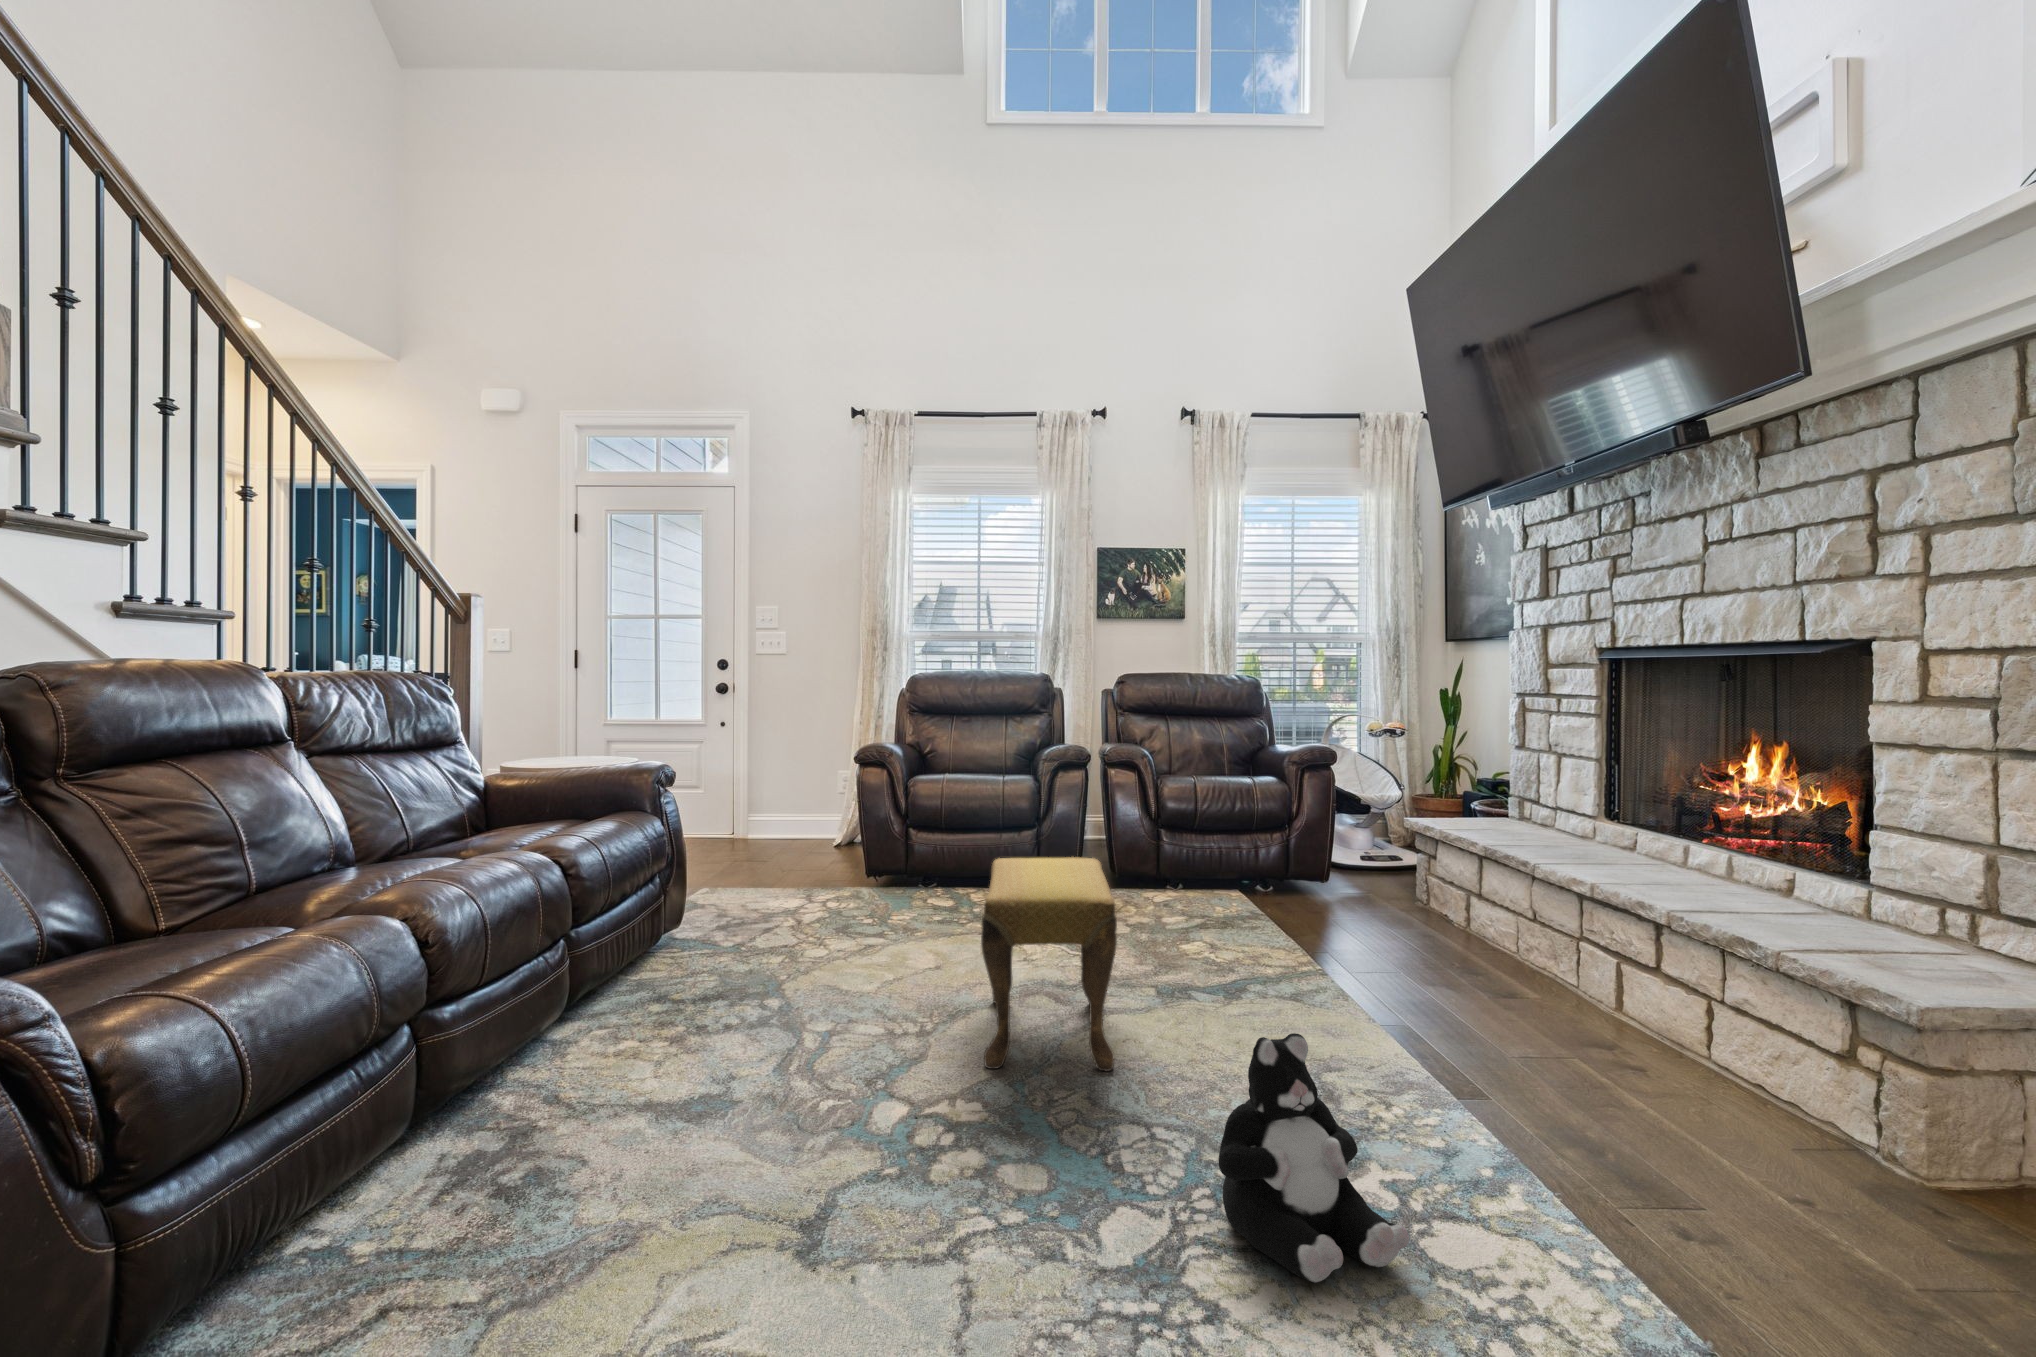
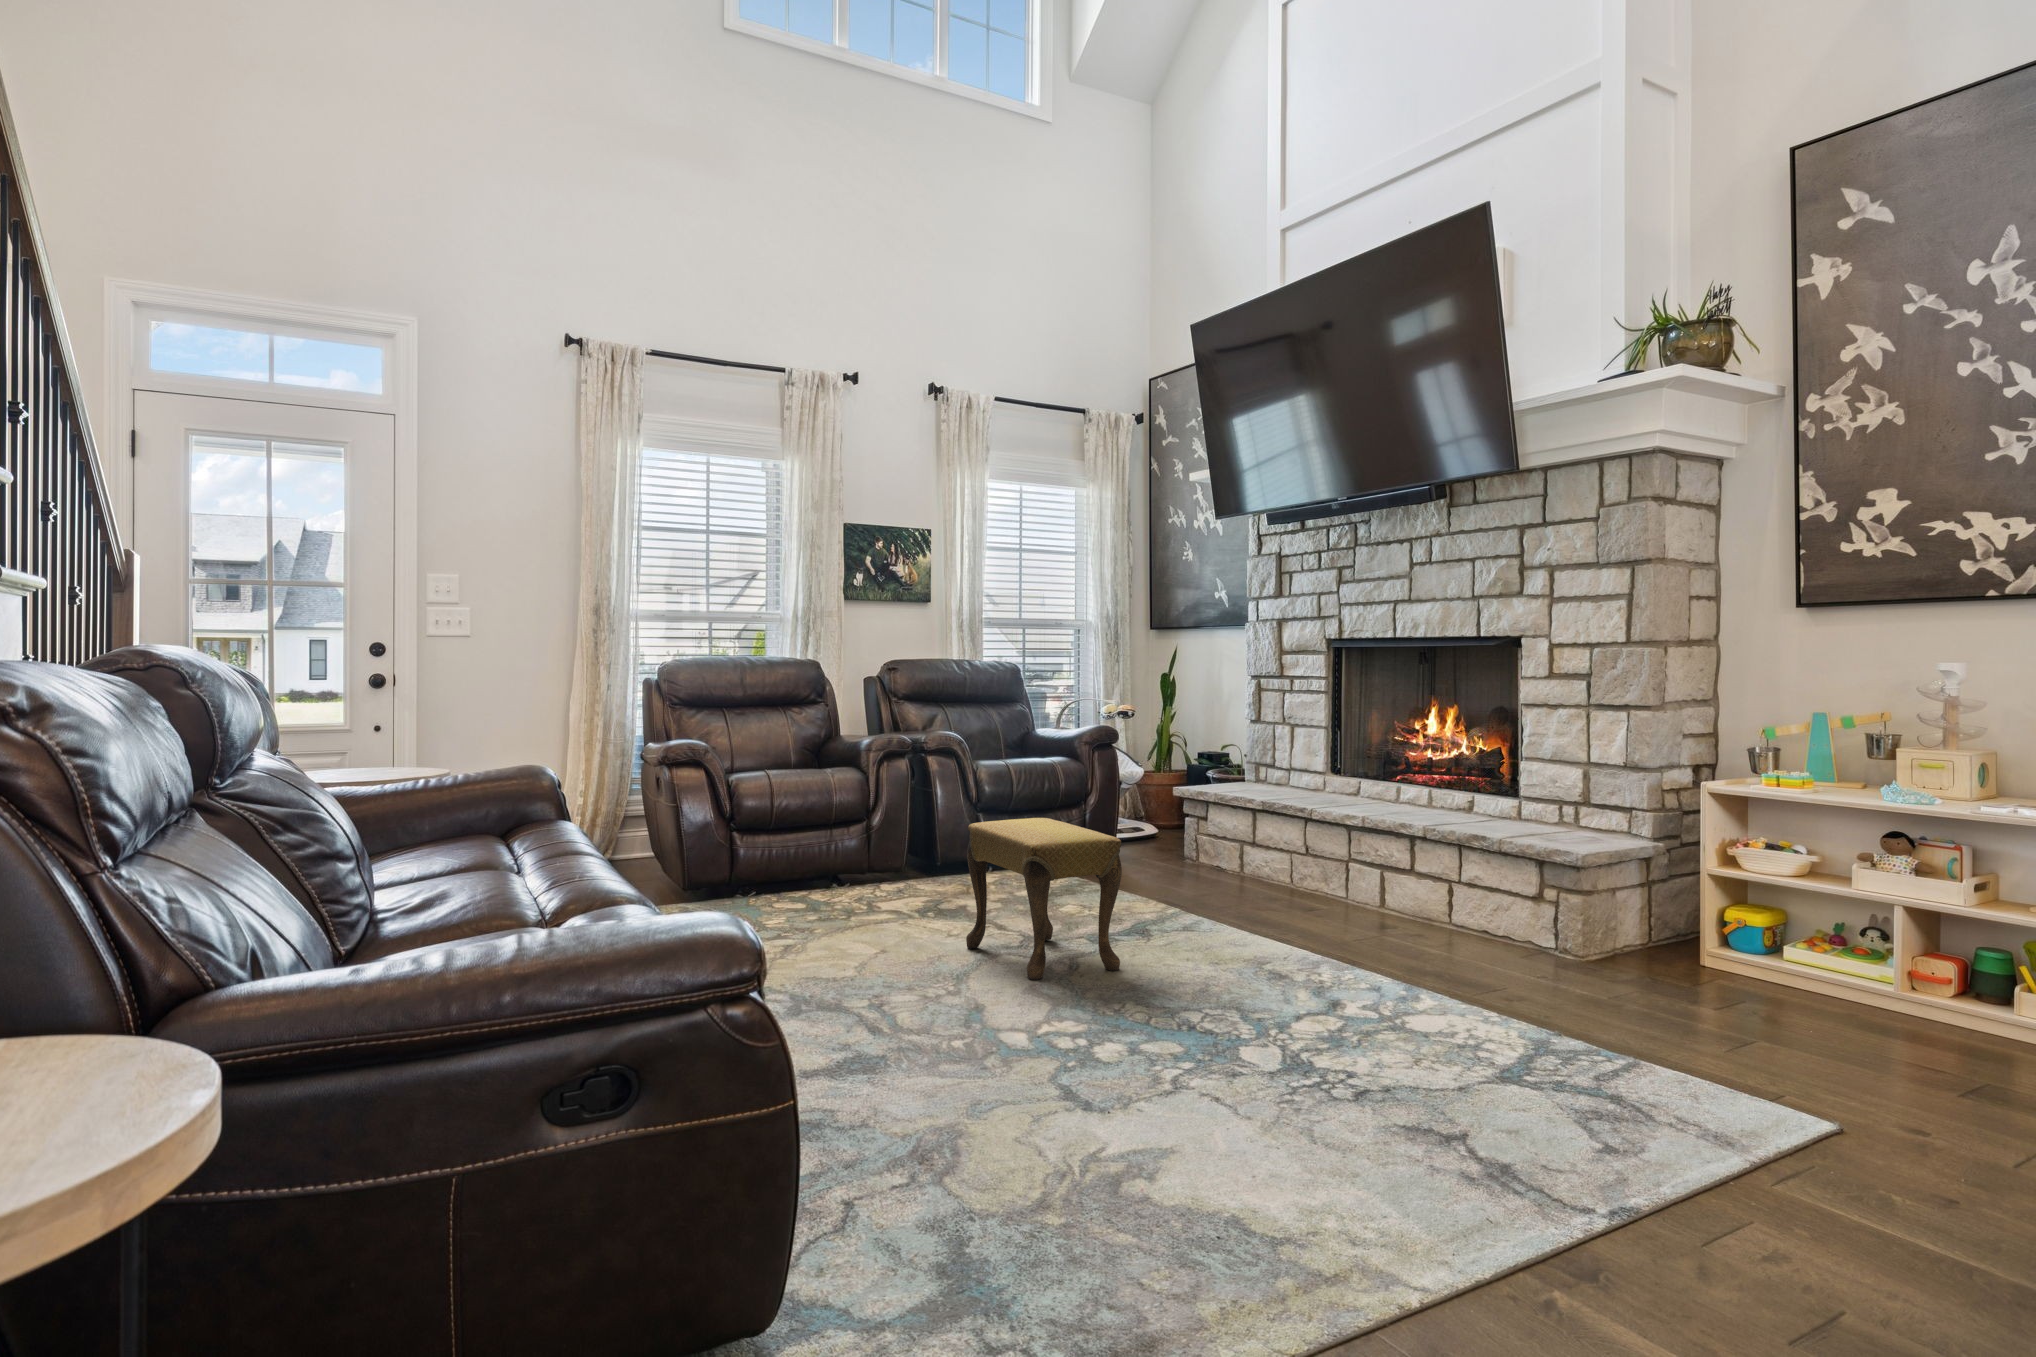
plush toy: present [1219,1033,1409,1283] -> none [1274,892,1395,1022]

